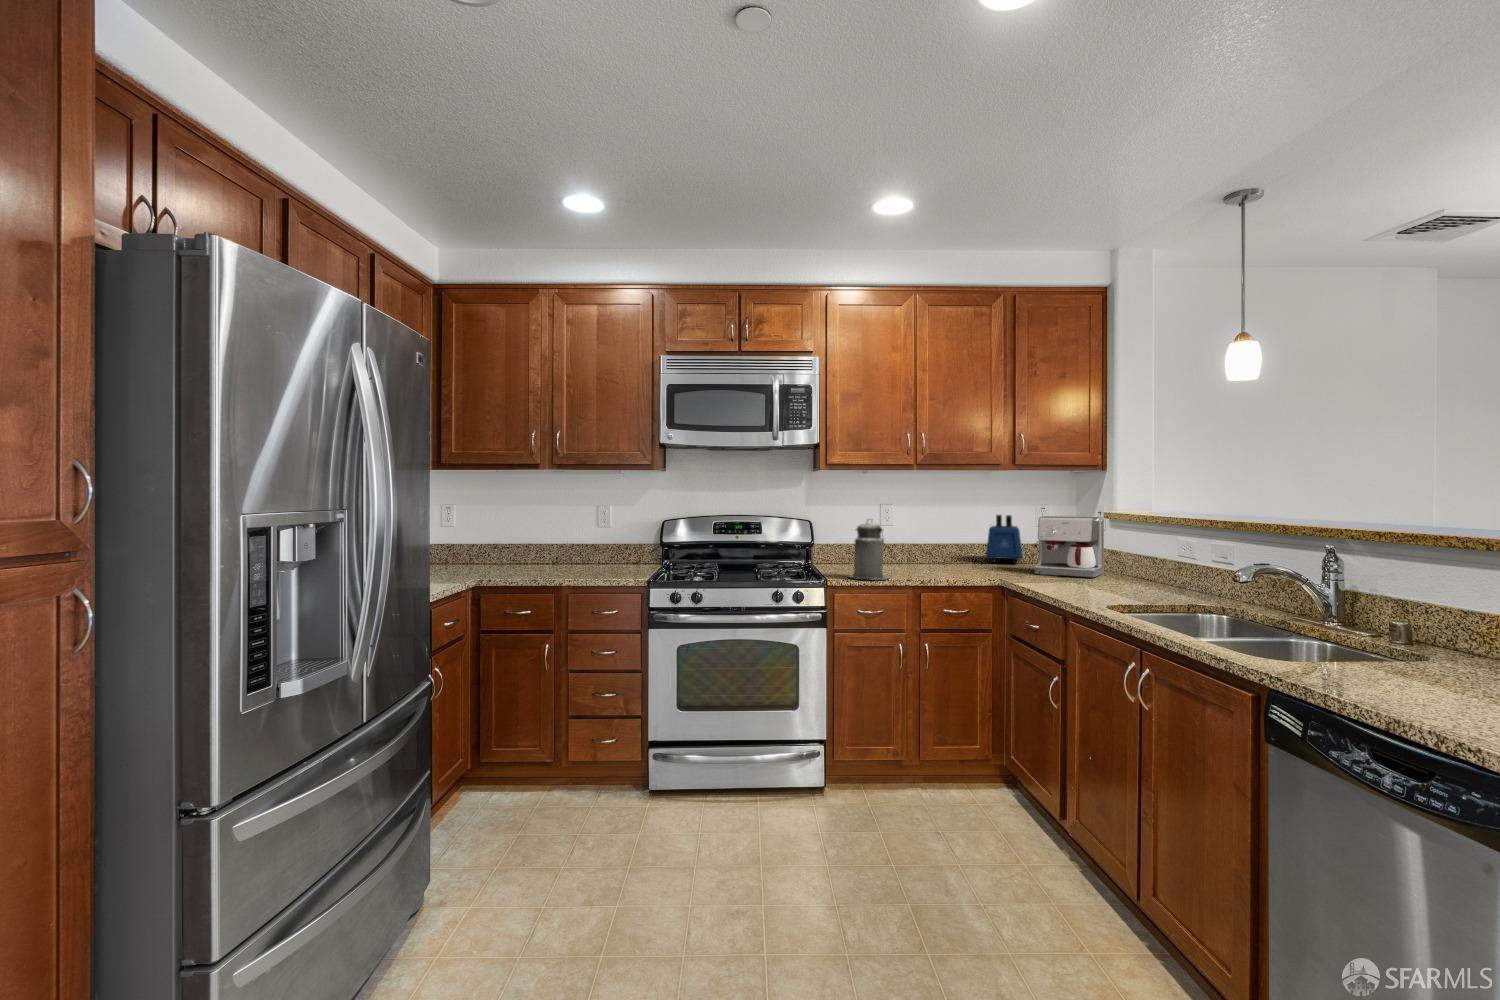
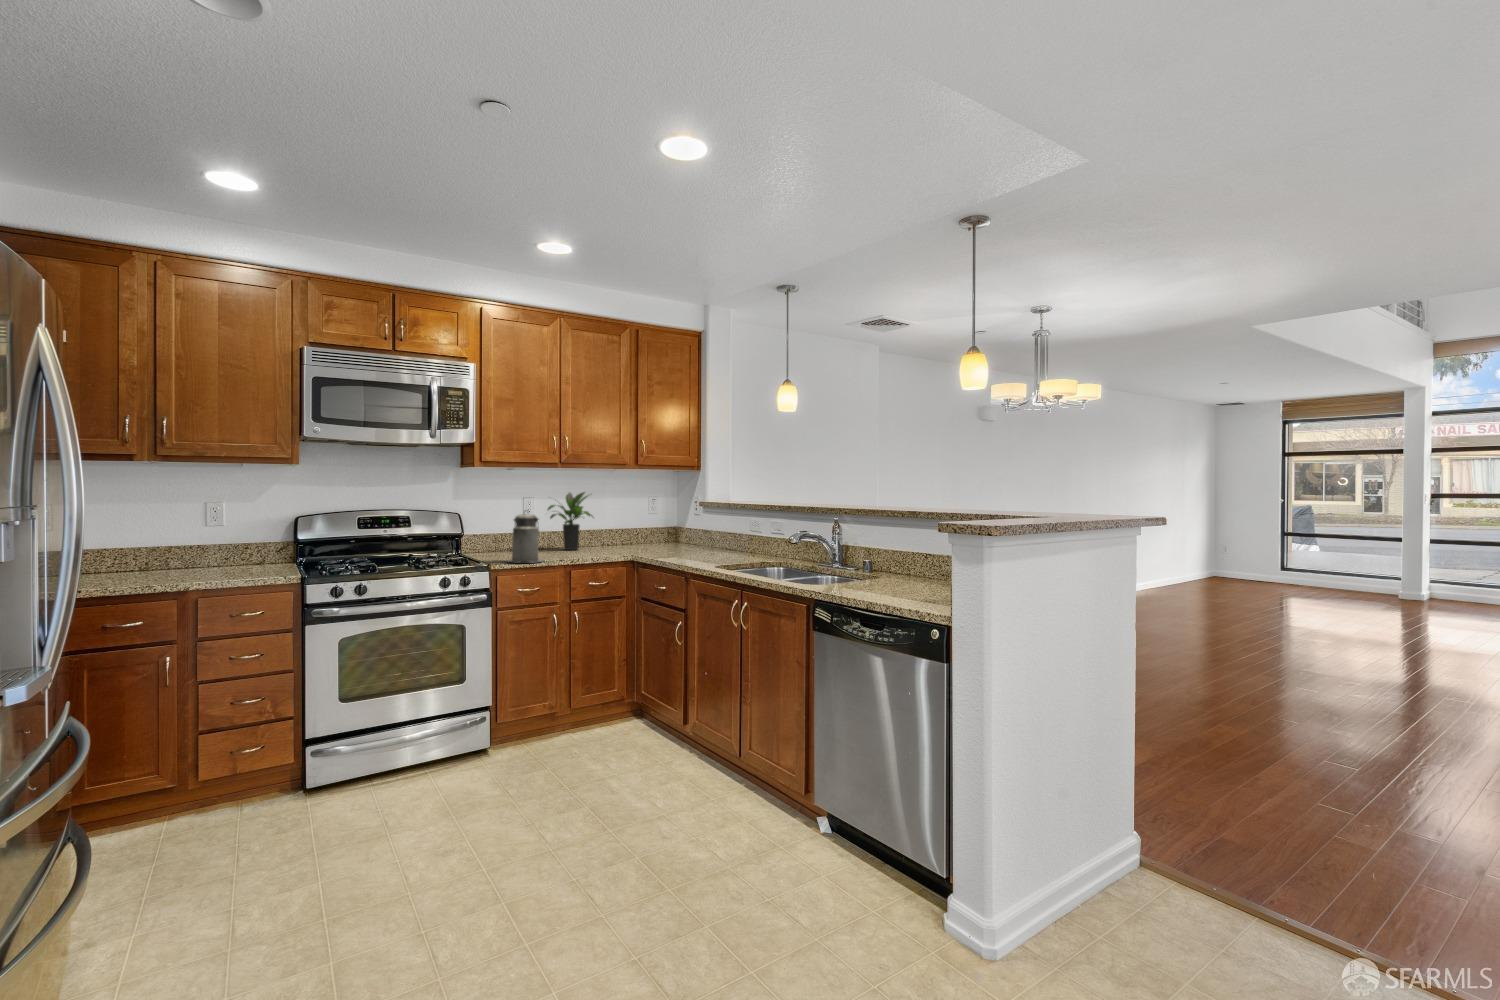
potted plant: none [902,498,962,566] -> present [548,492,592,550]
toaster: present [986,515,1023,564] -> none [609,506,641,546]
coffee maker: present [1033,516,1104,578] -> none [652,506,701,552]

